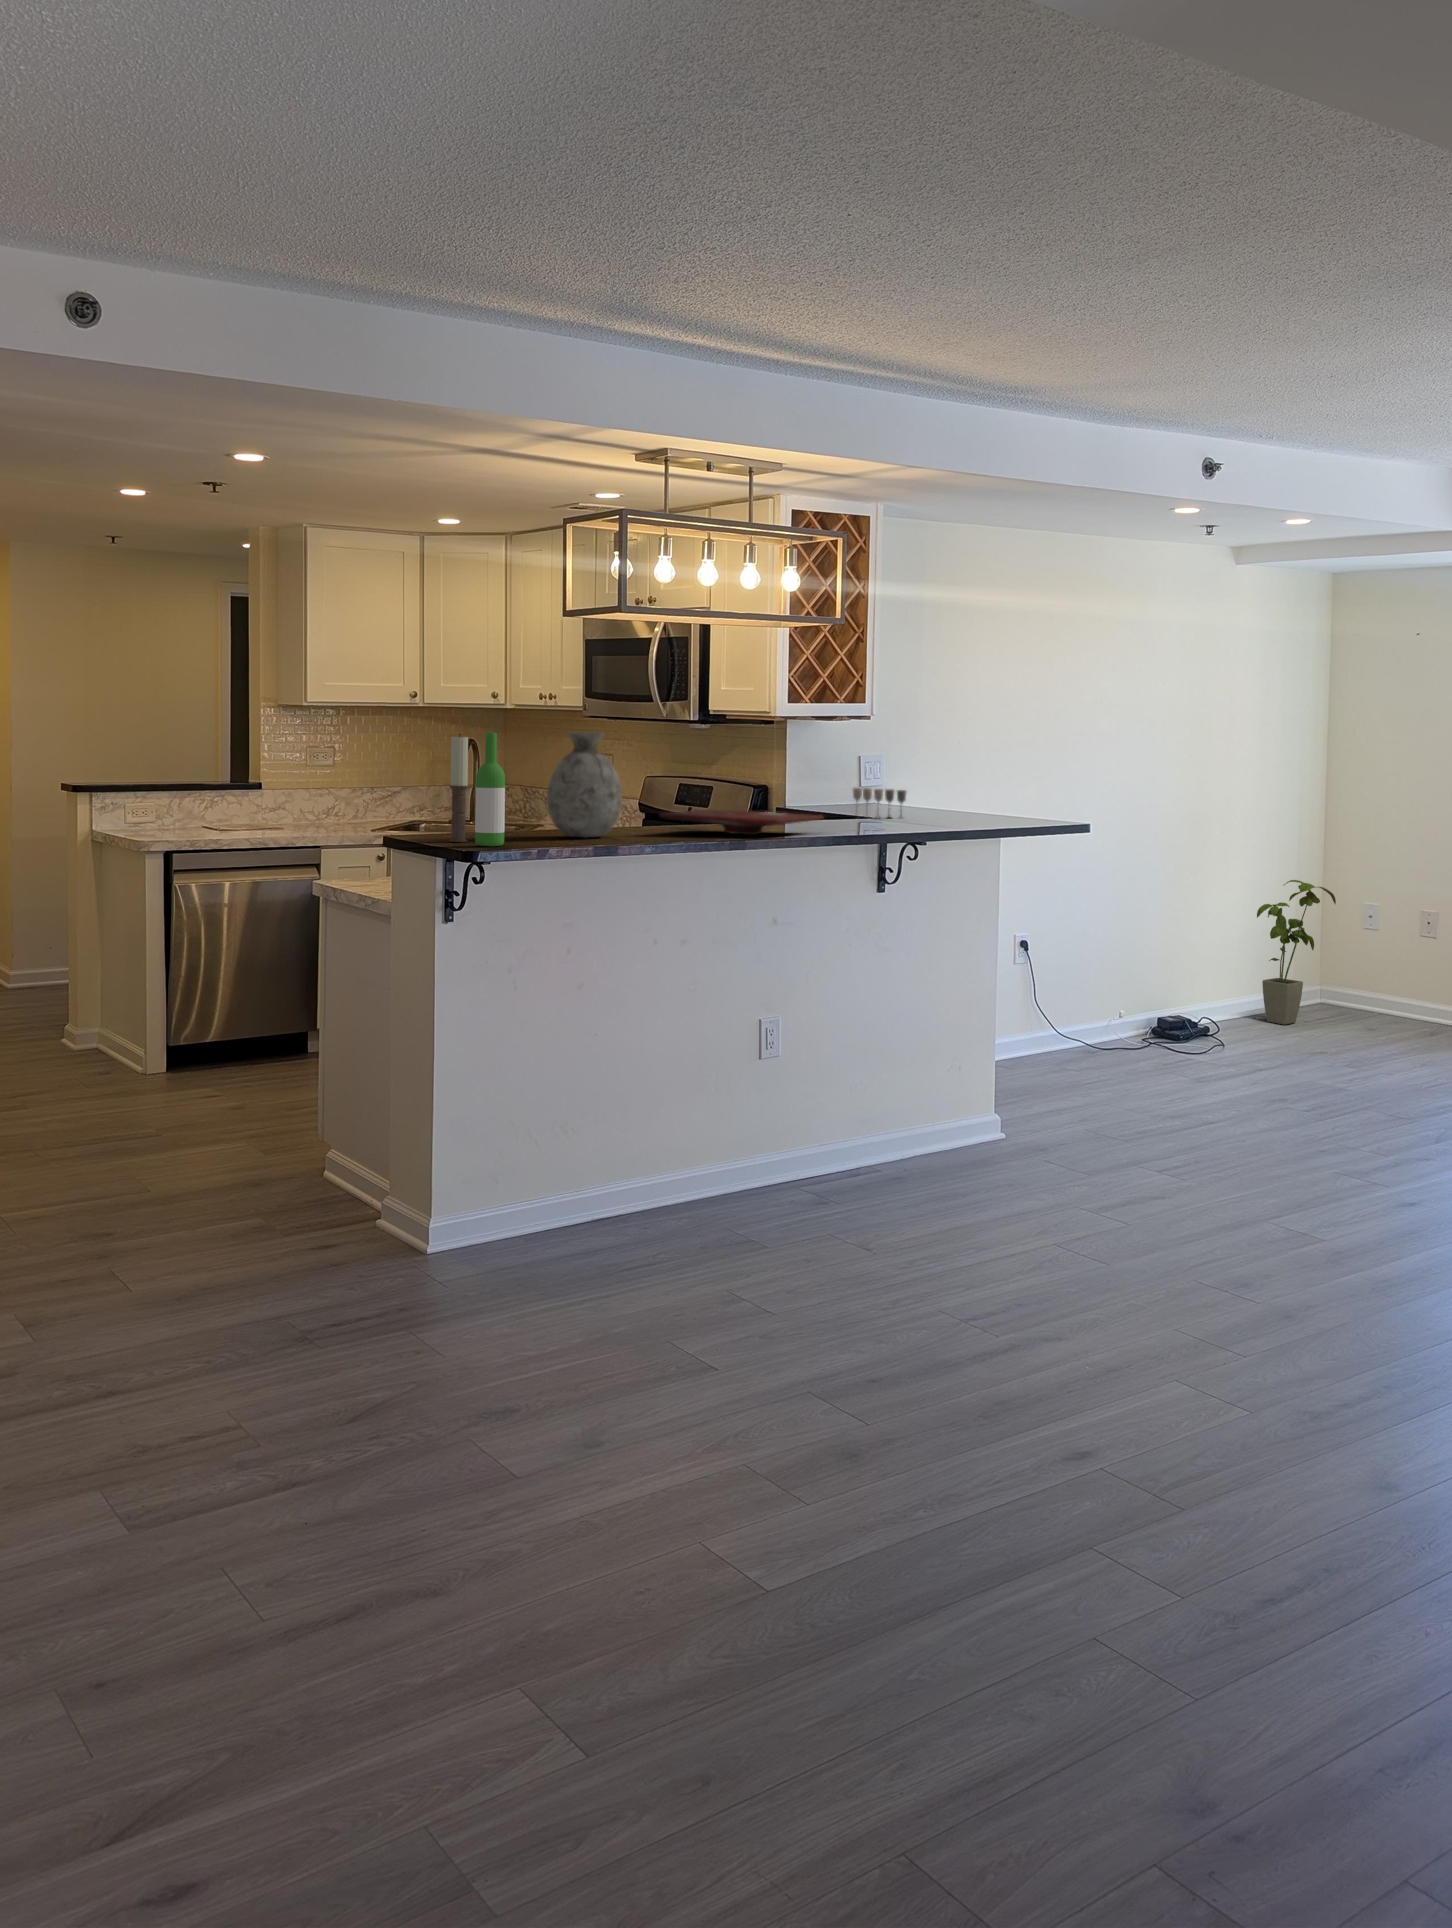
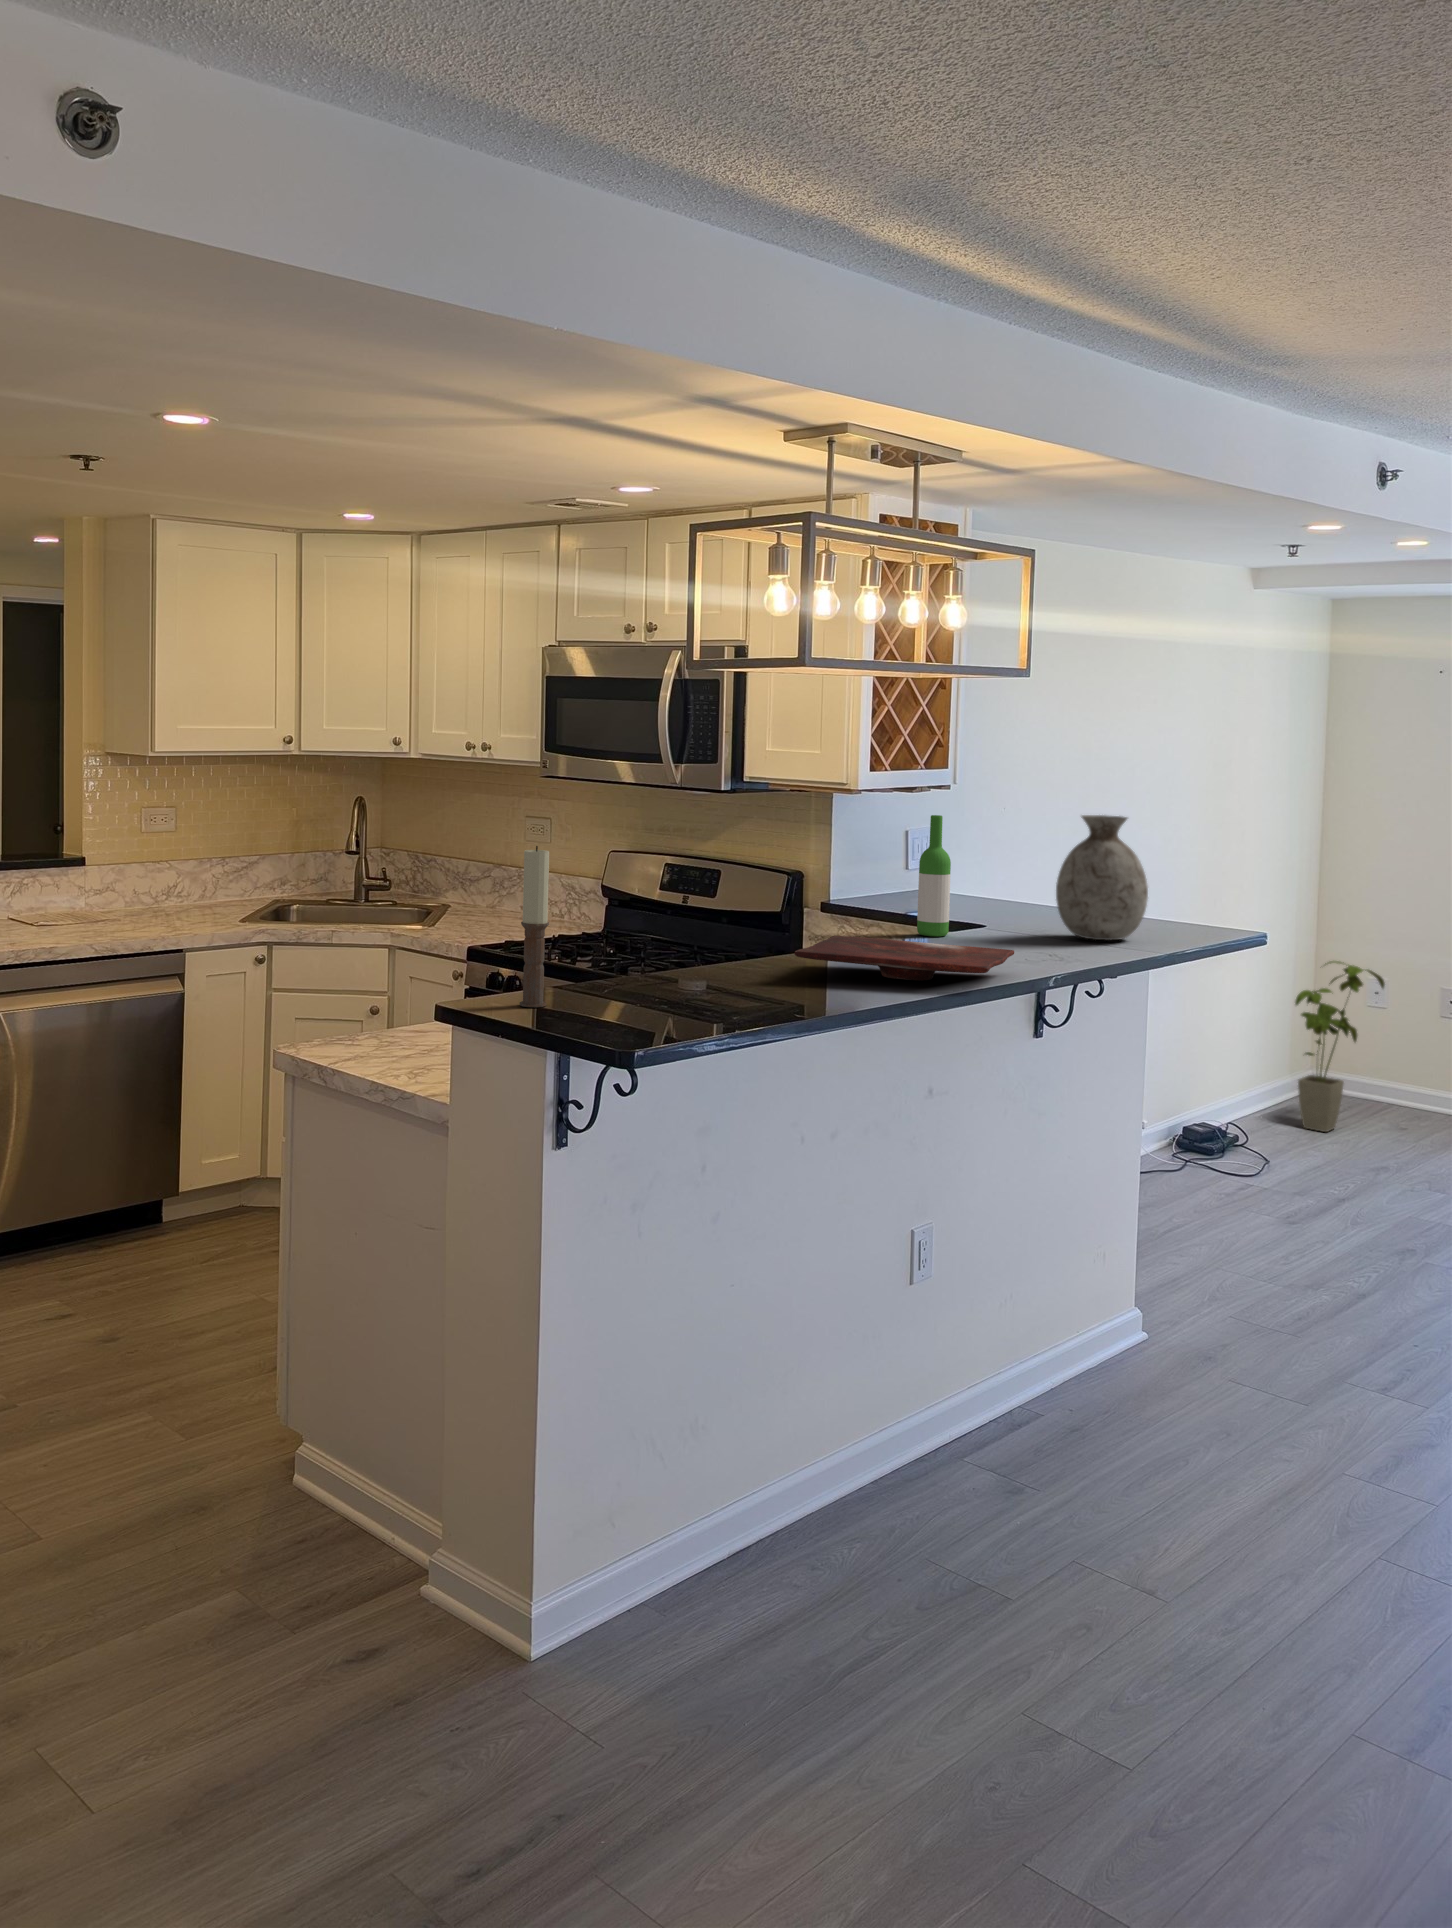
vase: present [547,732,622,838] -> present [1056,815,1148,940]
wine bottle: present [475,733,505,846] -> present [917,815,951,937]
wine glass: present [853,788,906,819] -> none [944,883,1025,927]

